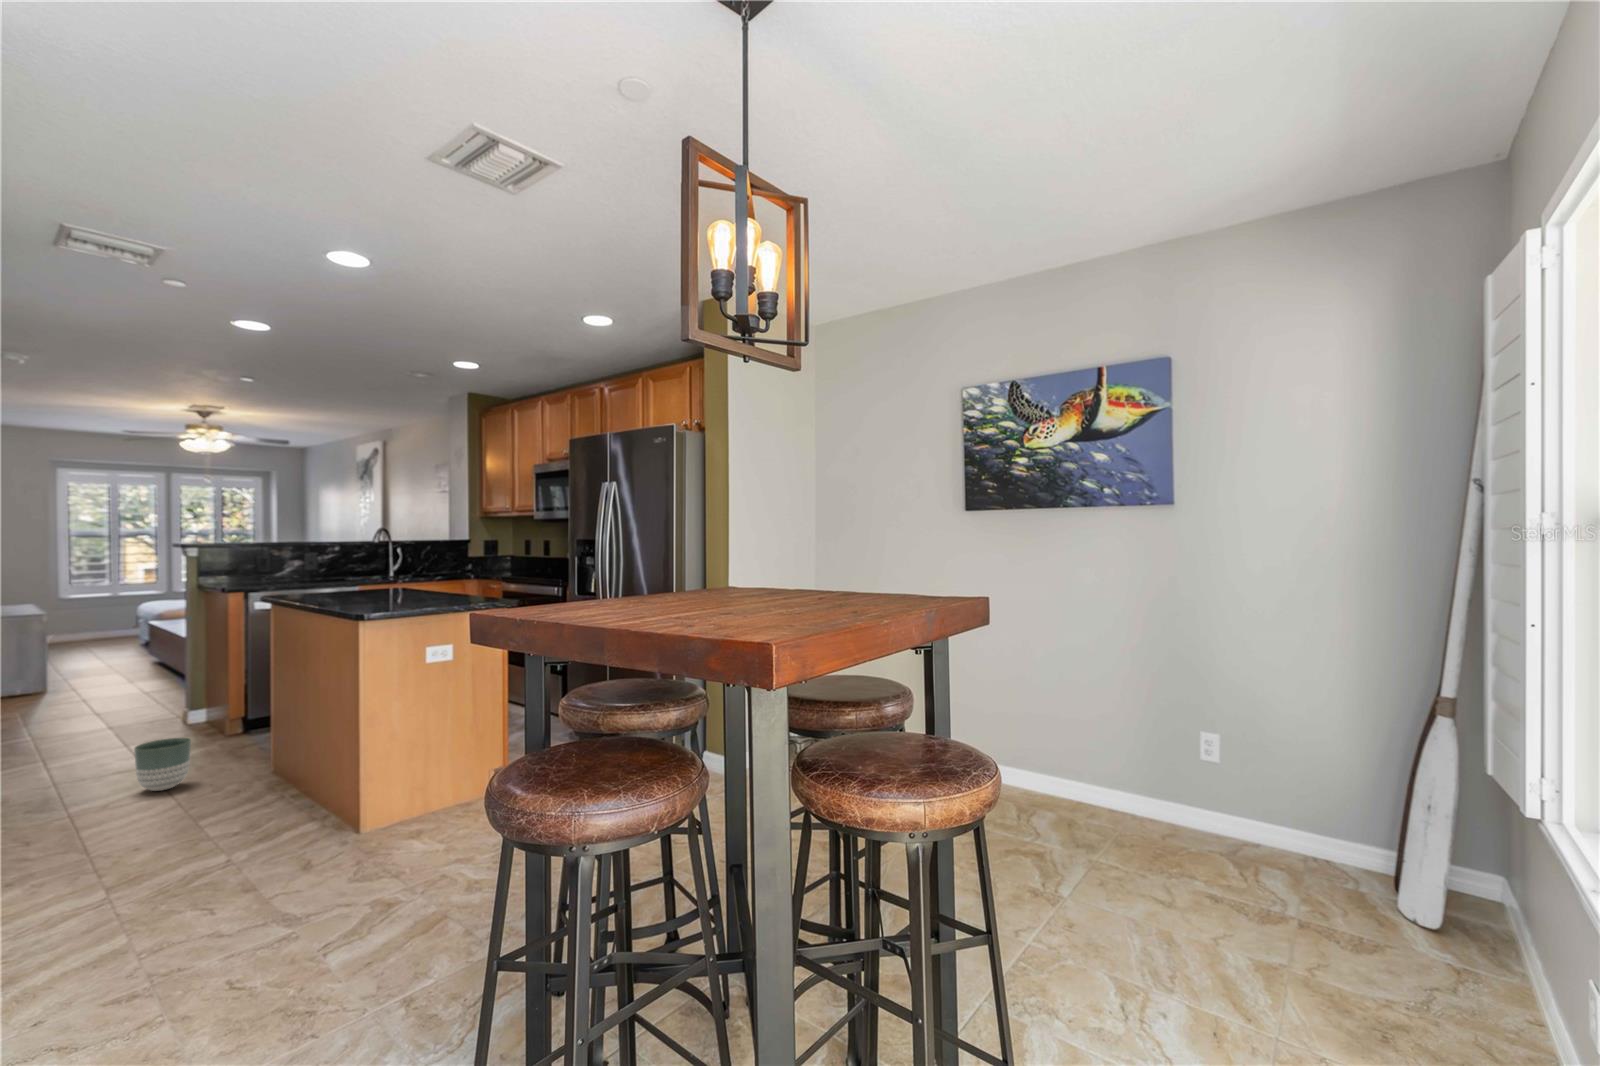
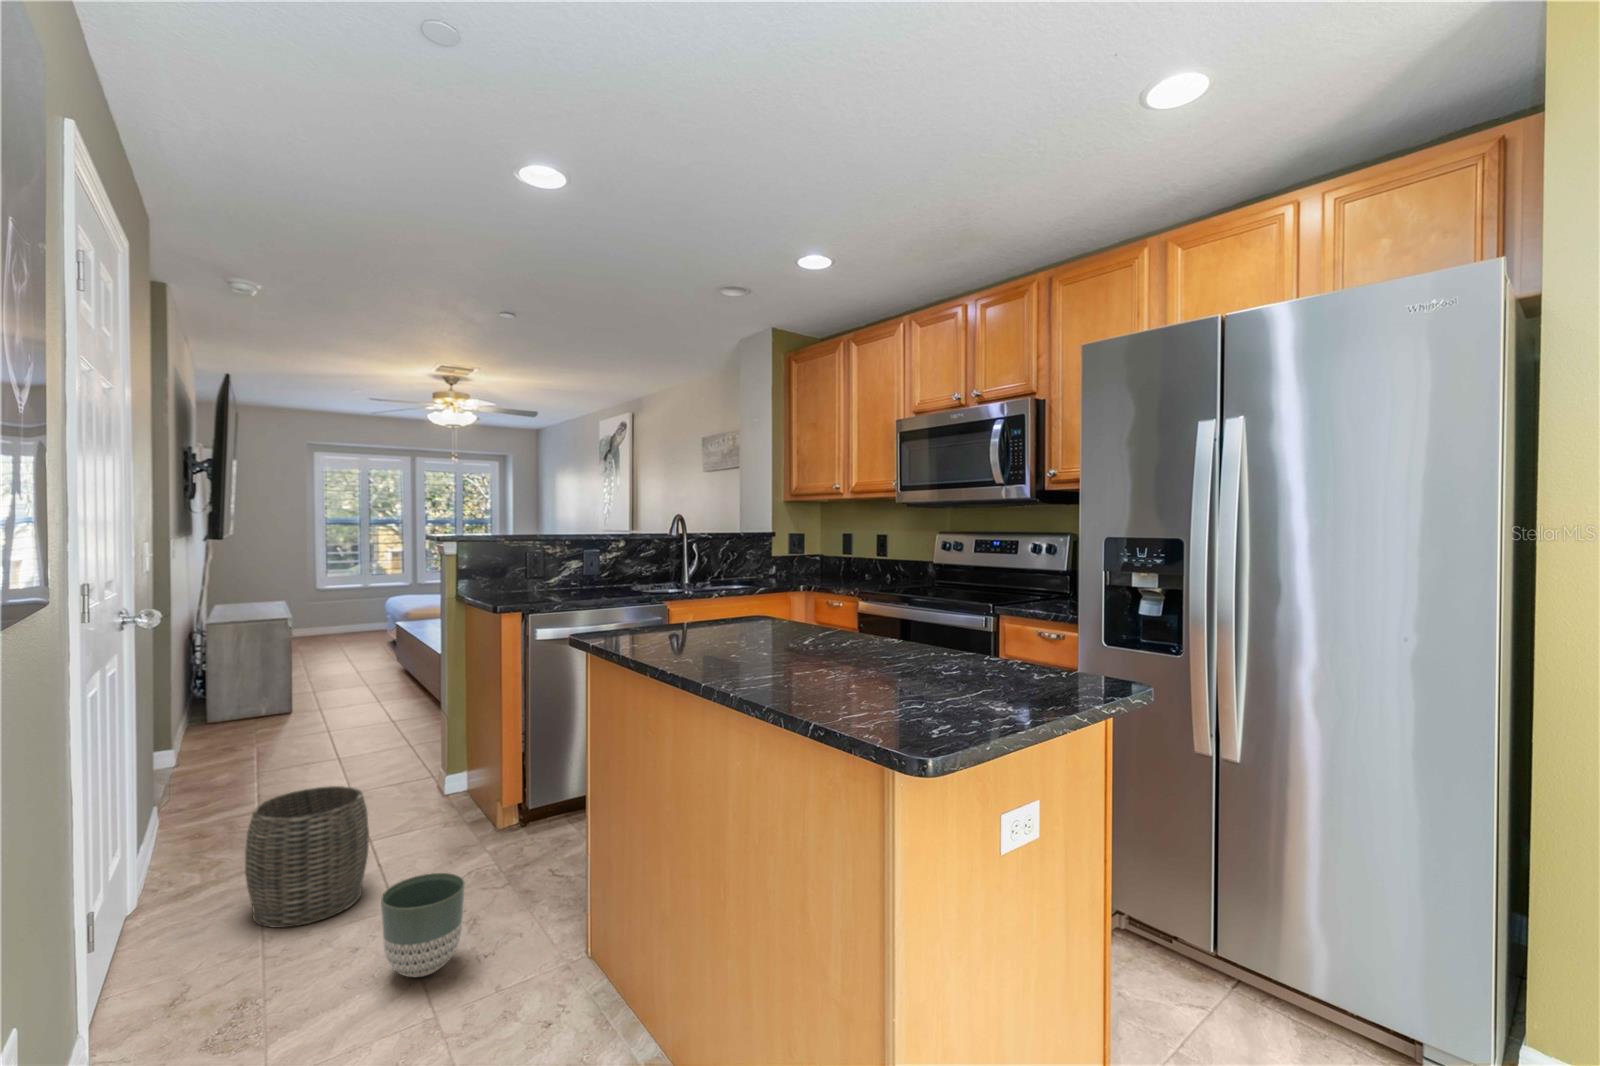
woven basket: none [33,704,125,784] -> present [245,786,369,928]

